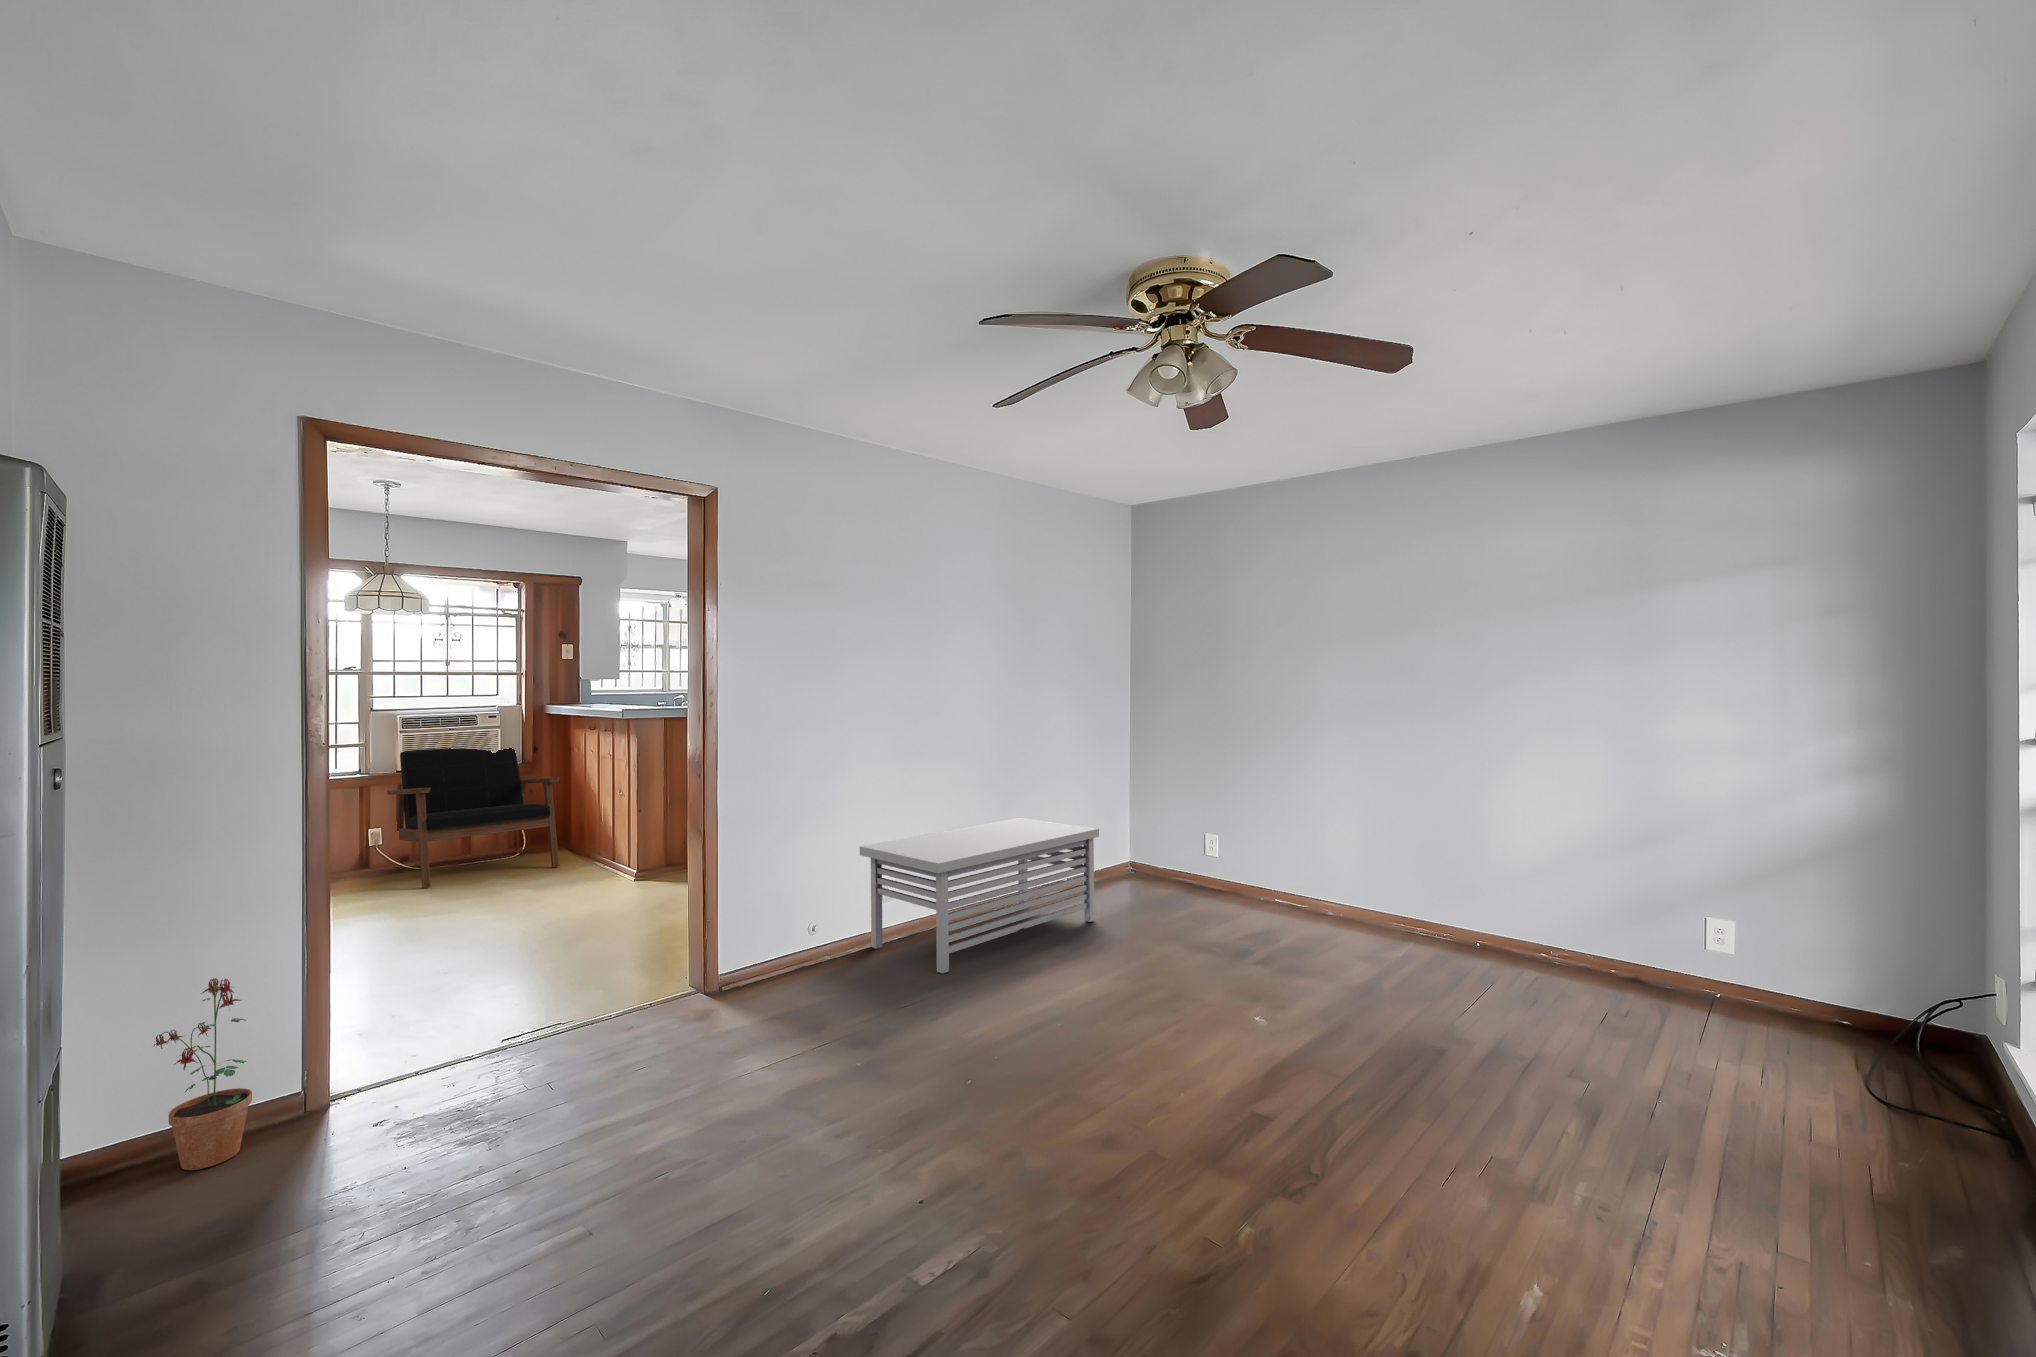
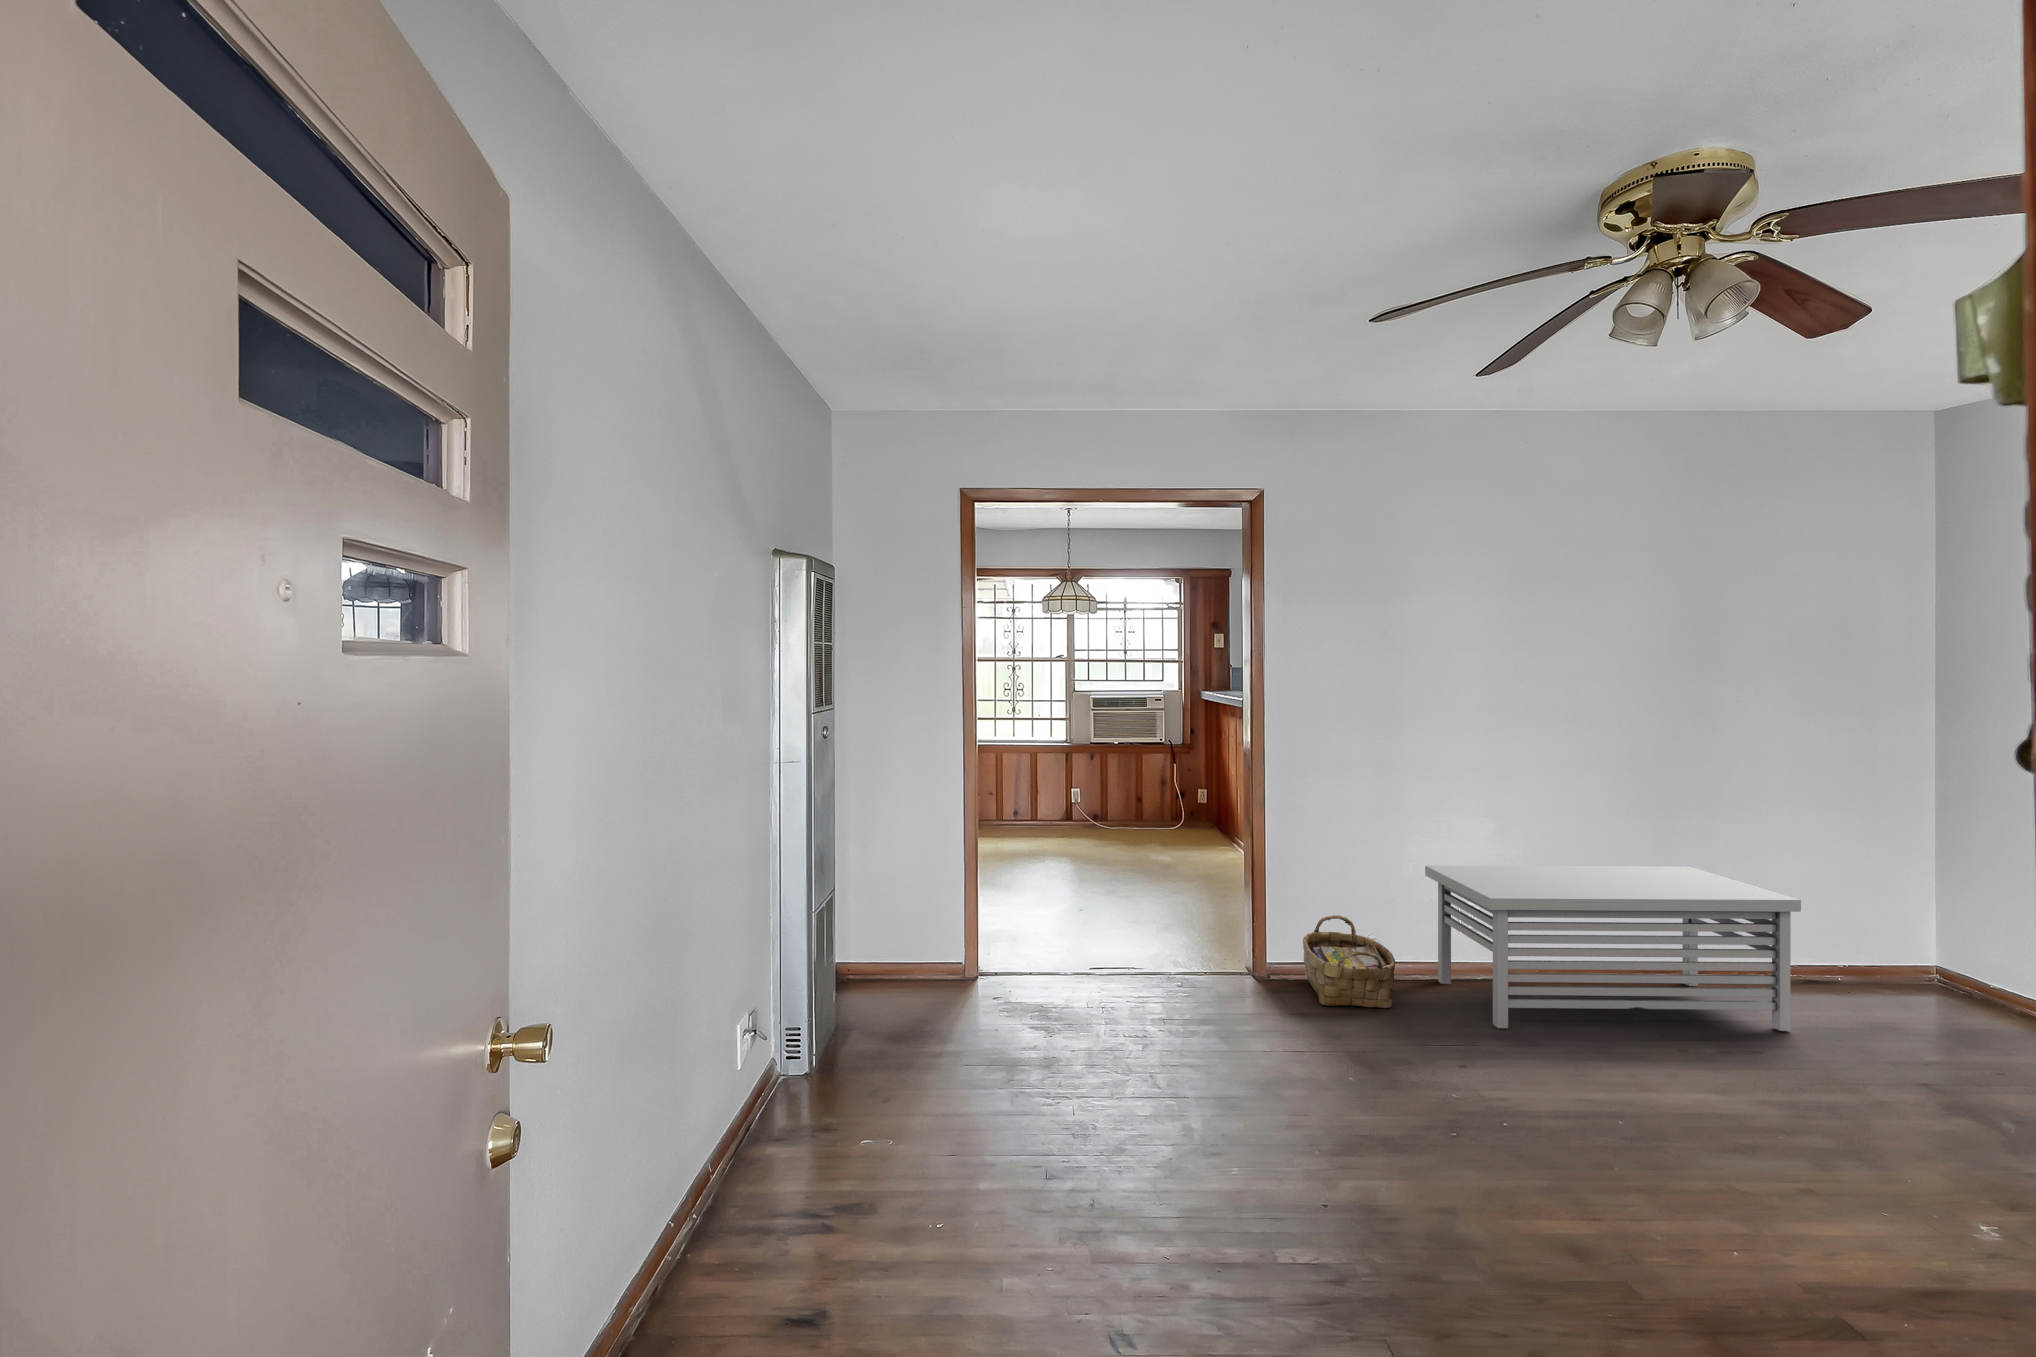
armchair: present [387,747,560,888] -> none [1081,727,1202,844]
woven basket: none [764,907,857,998] -> present [1303,915,1395,1008]
potted plant: present [154,978,252,1170] -> none [894,874,936,991]

